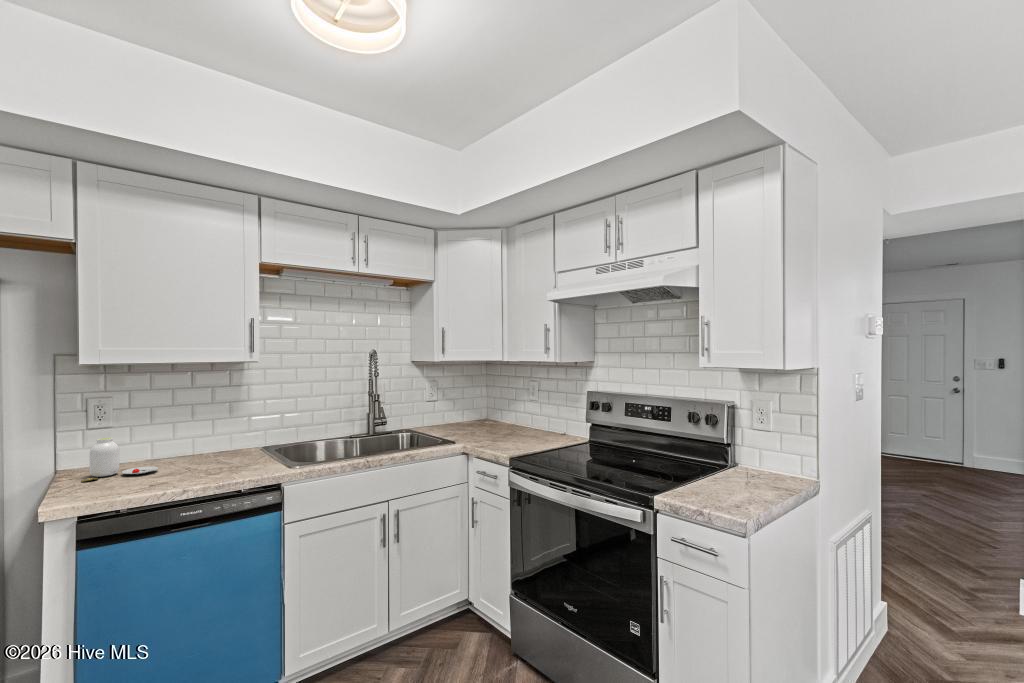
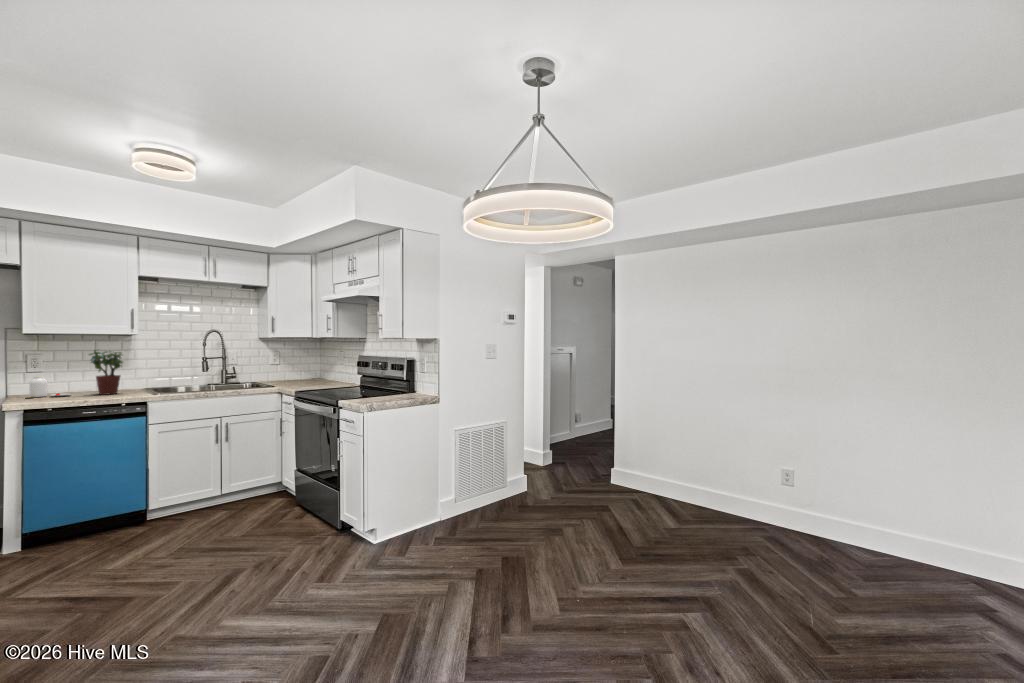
potted plant: none [184,388,241,468] -> present [89,350,123,395]

